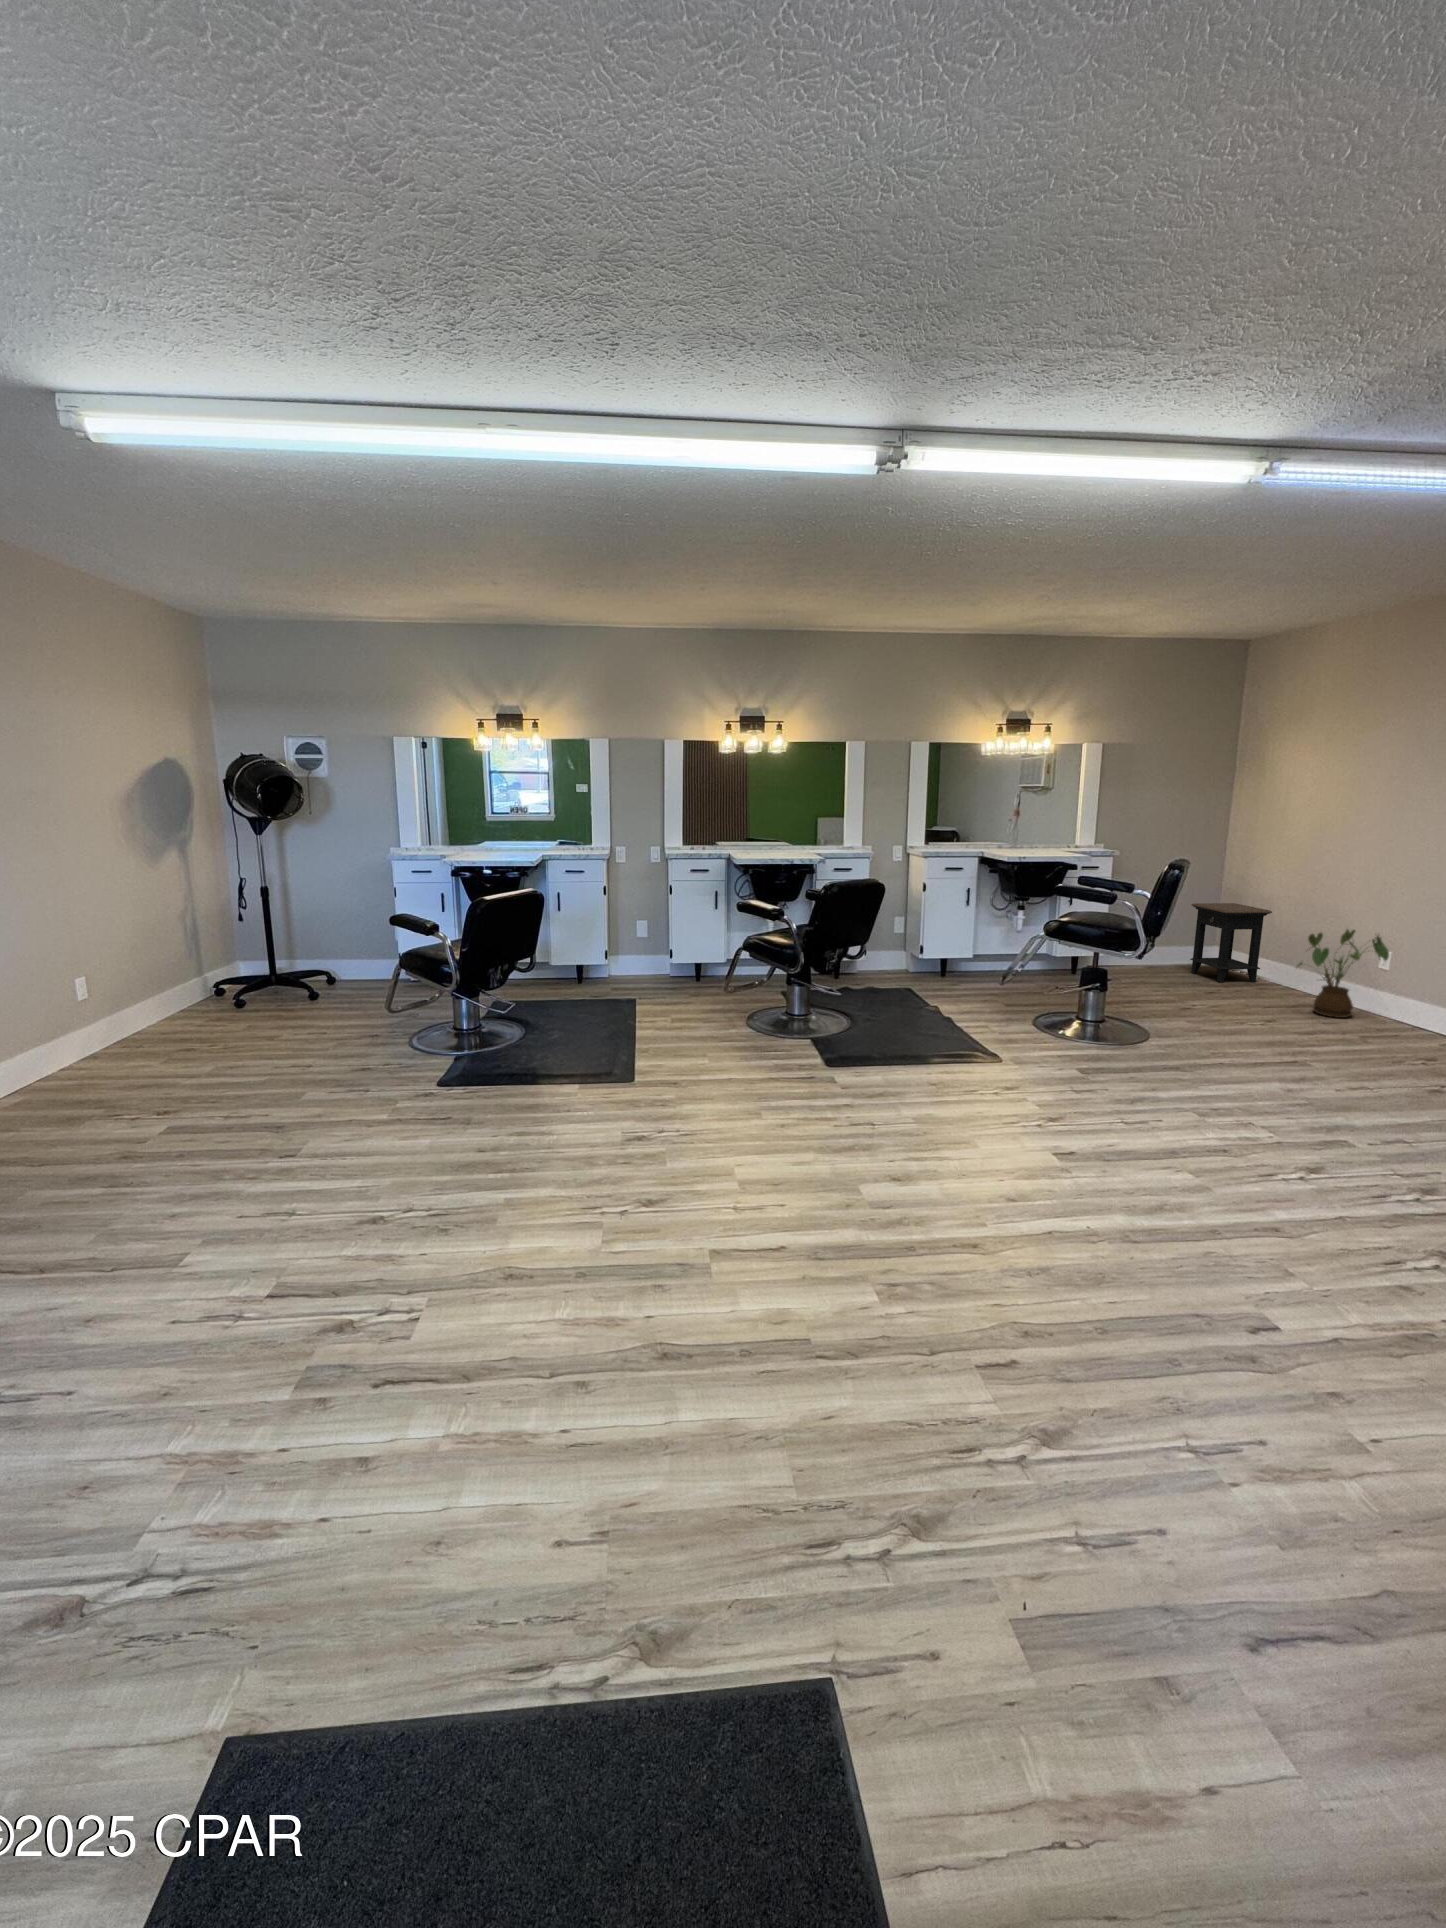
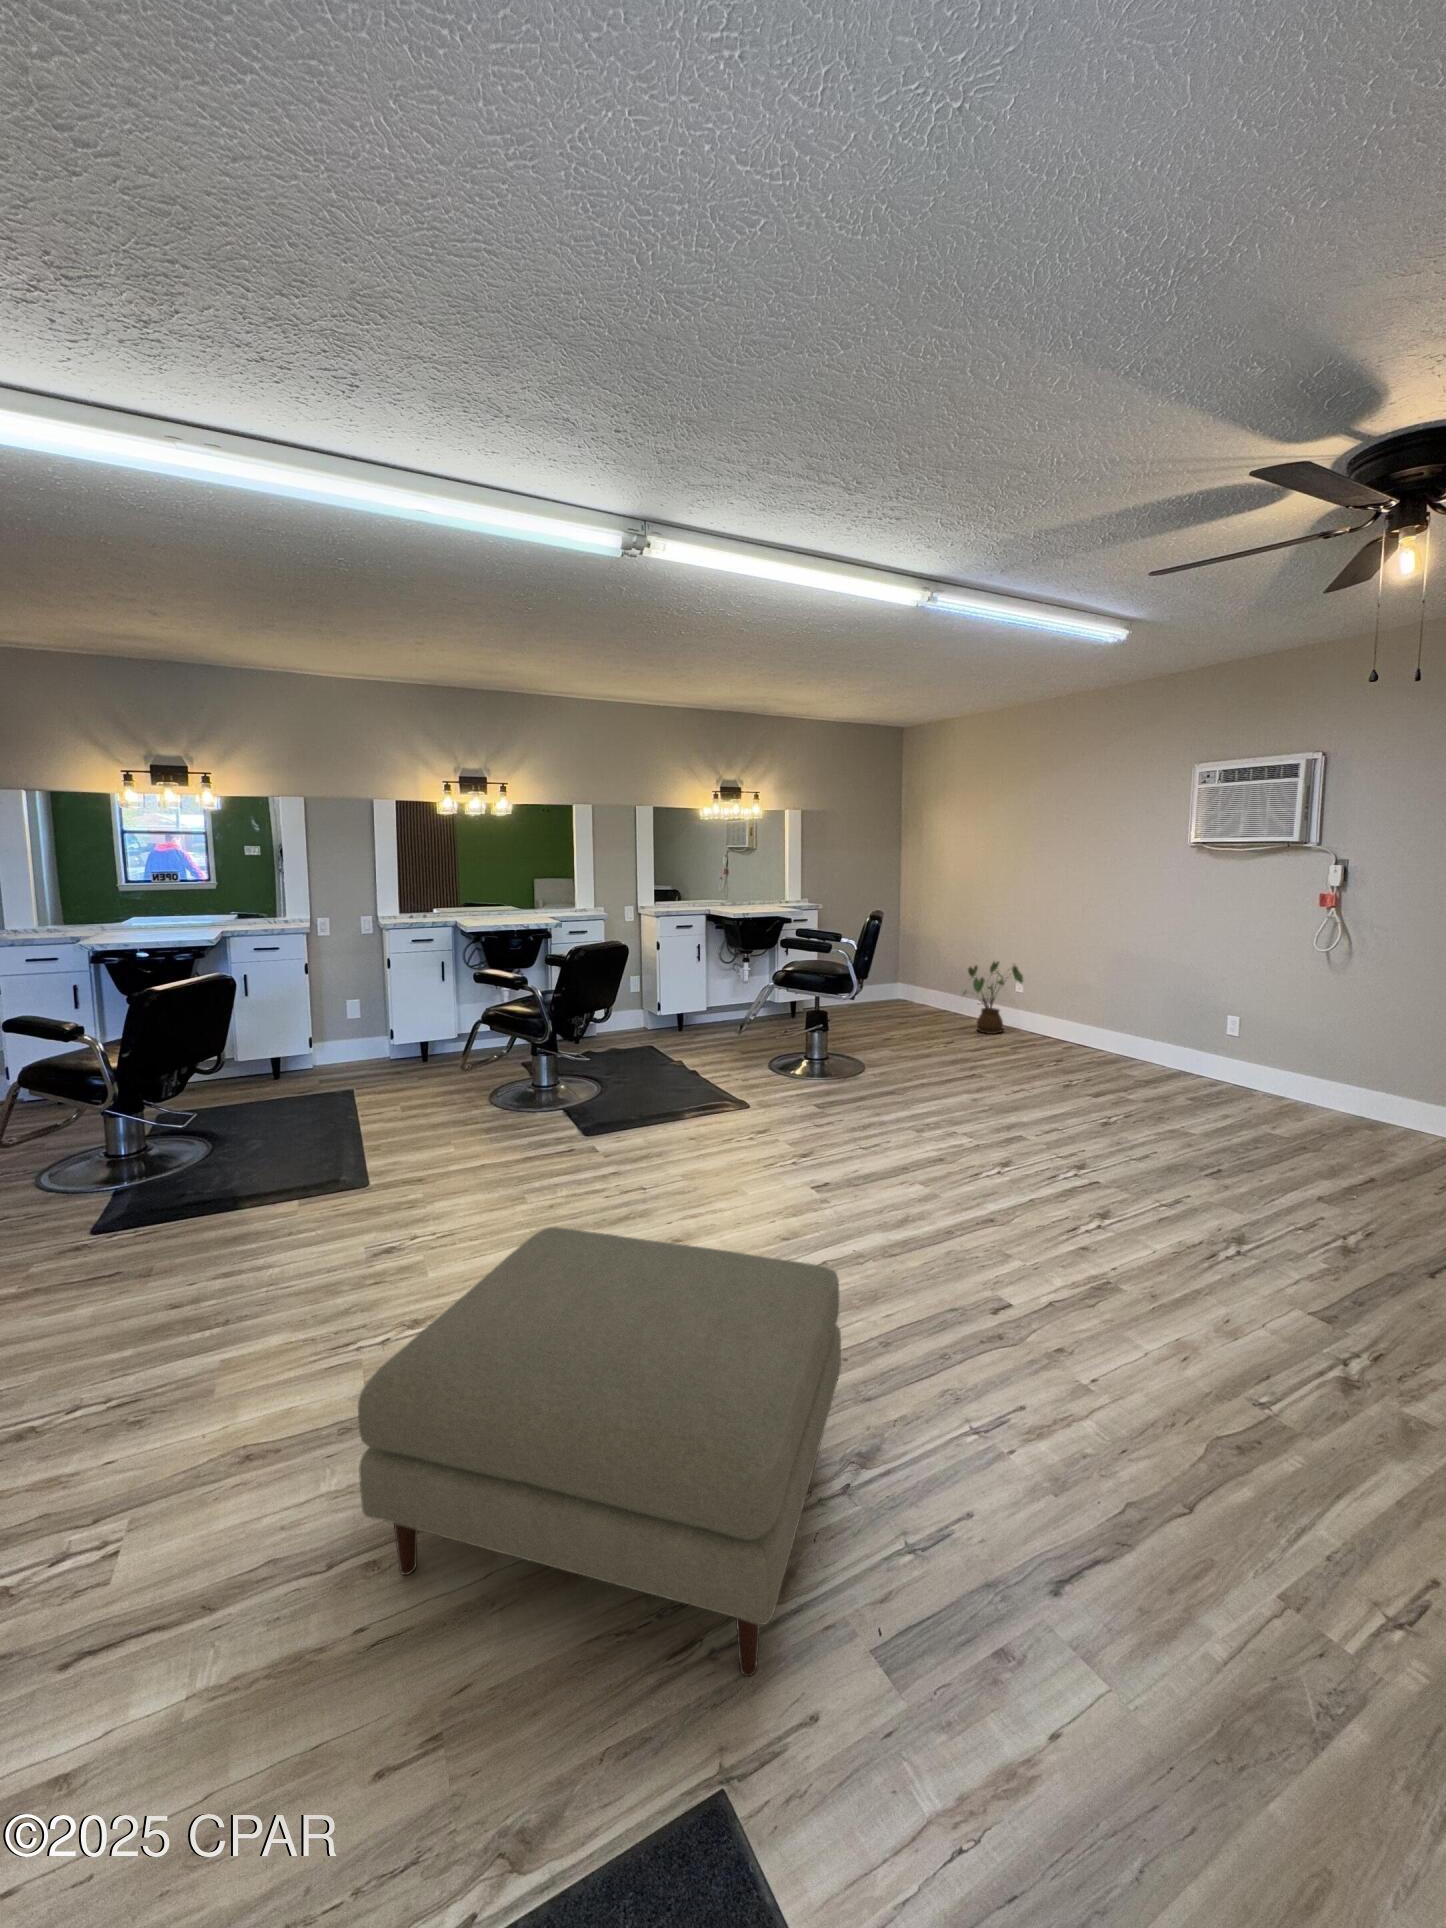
side table: present [1190,903,1272,983] -> none [879,945,939,1013]
ottoman: none [571,1140,1036,1593] -> present [358,1227,841,1676]

